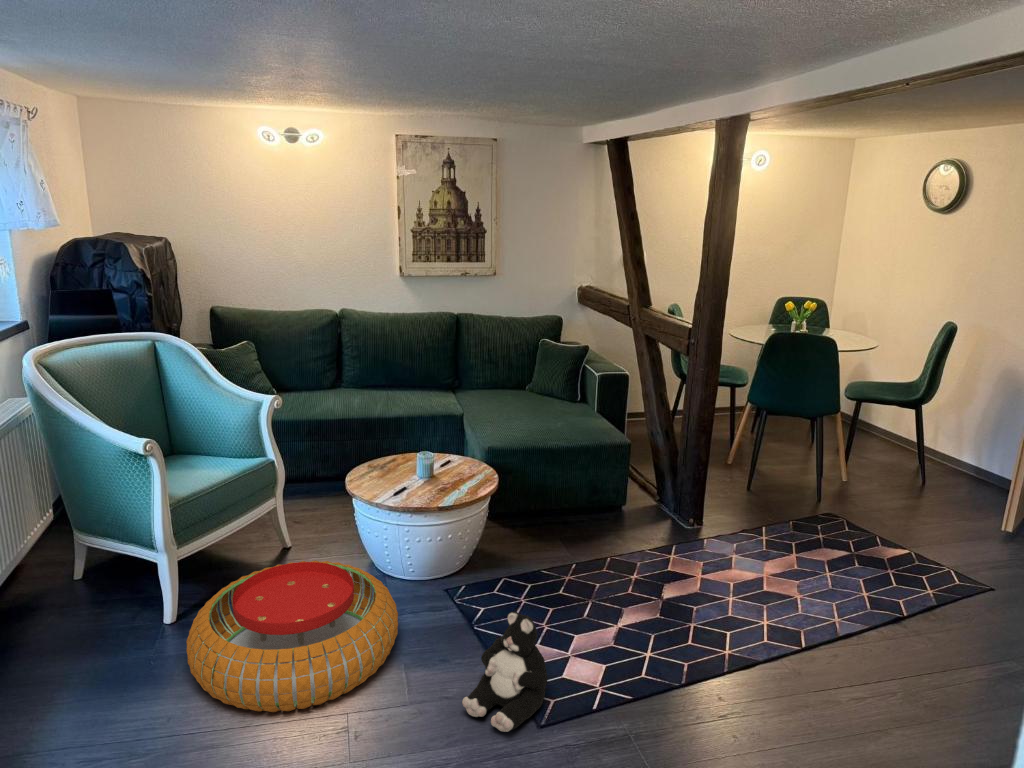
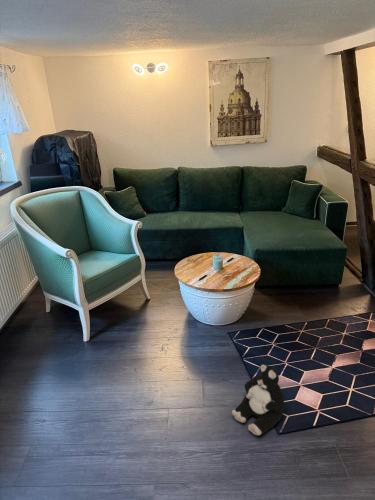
pouf: present [186,560,398,712] -> none [89,315,199,403]

